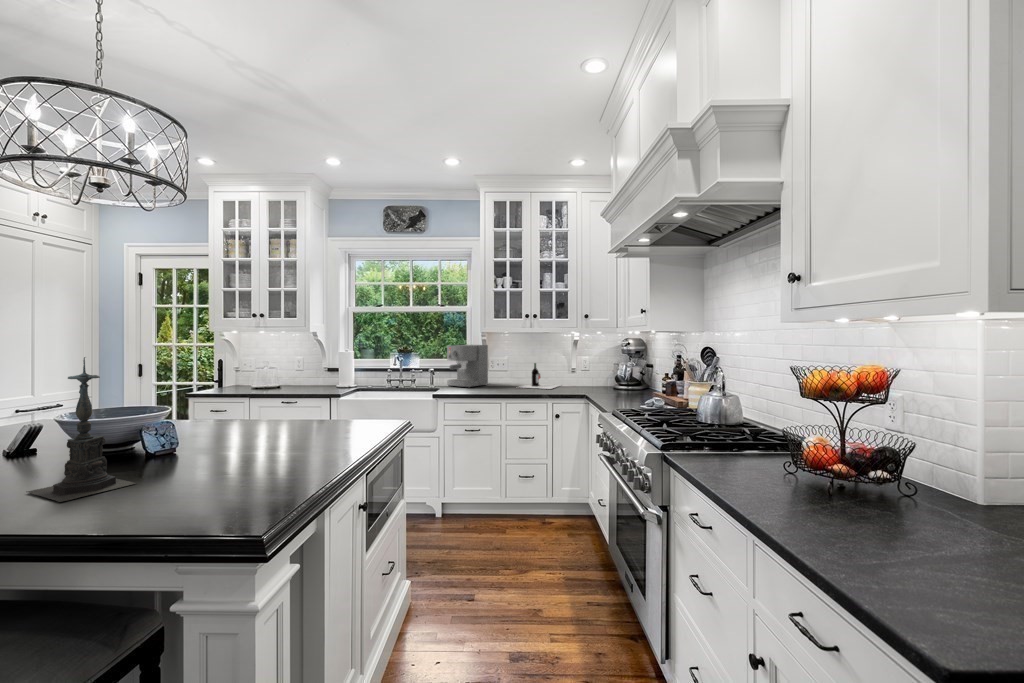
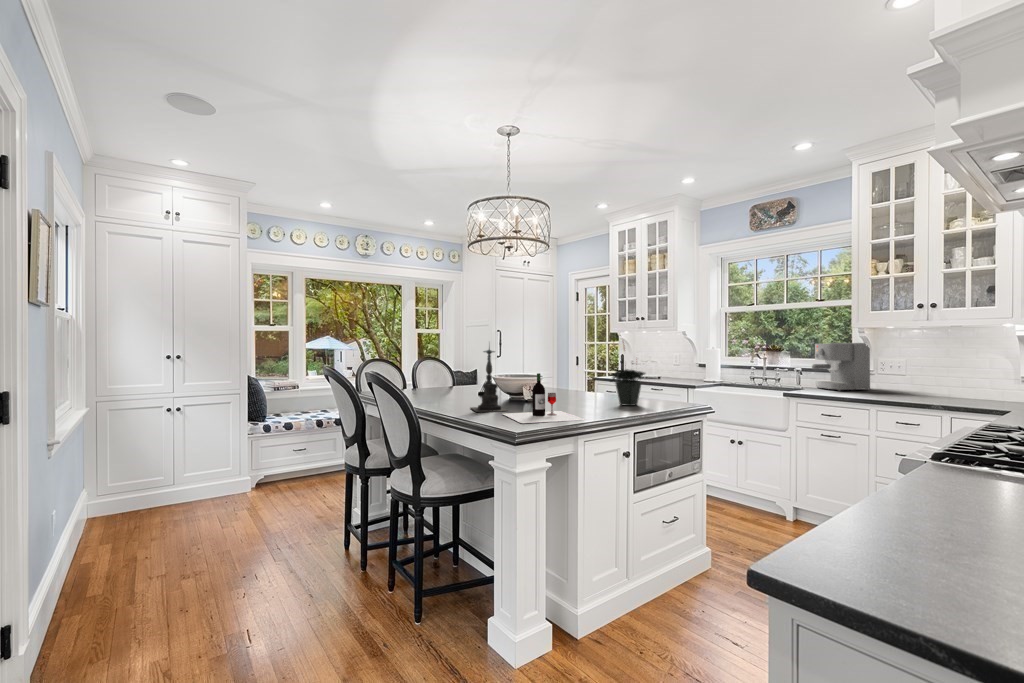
potted plant: none [300,348,349,437] -> present [610,369,645,406]
wine bottle: present [518,363,560,389] -> present [503,373,586,423]

